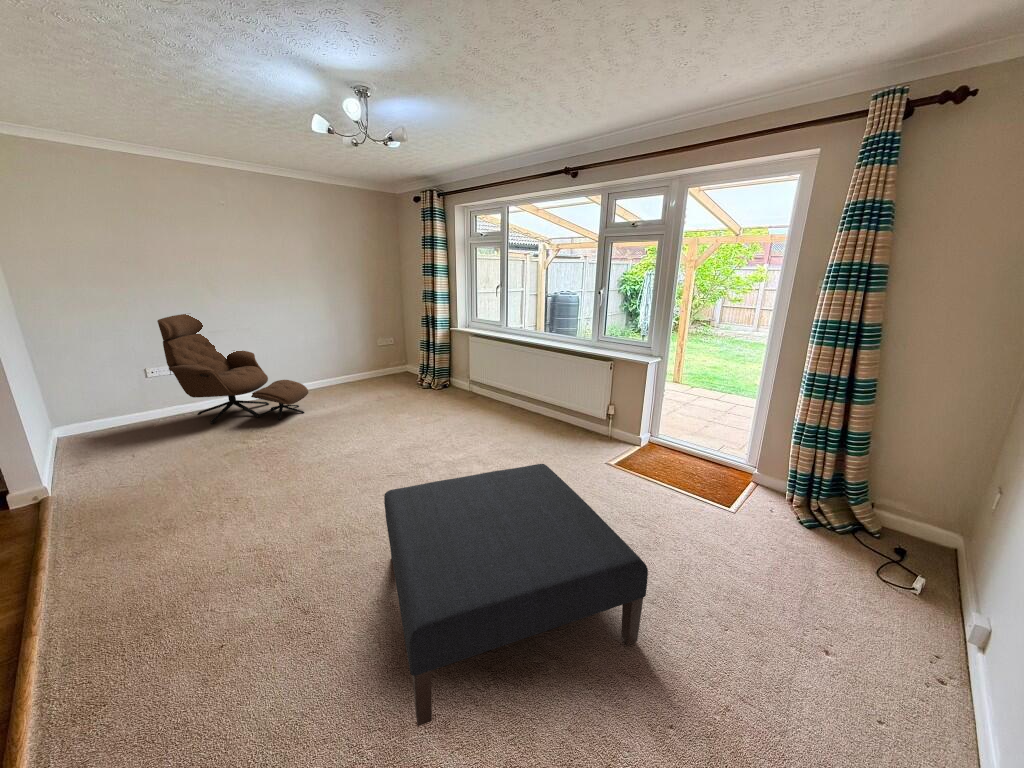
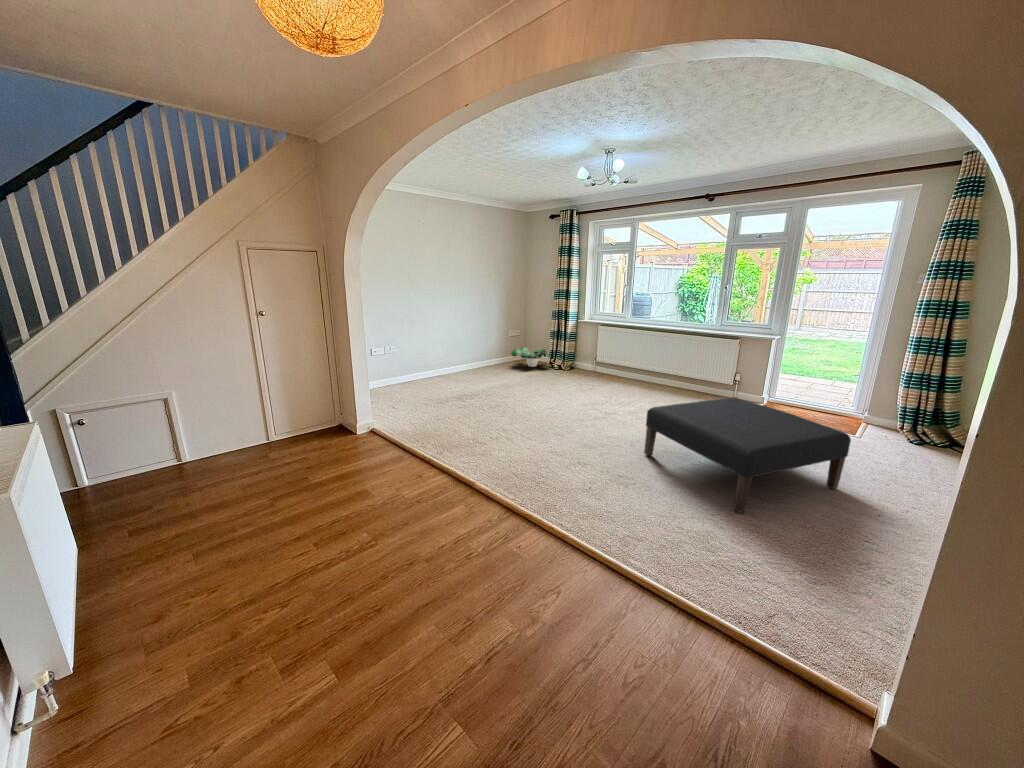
lounge chair: present [157,314,308,424] -> none [390,307,482,389]
potted plant: none [371,359,419,385] -> present [511,347,549,367]

